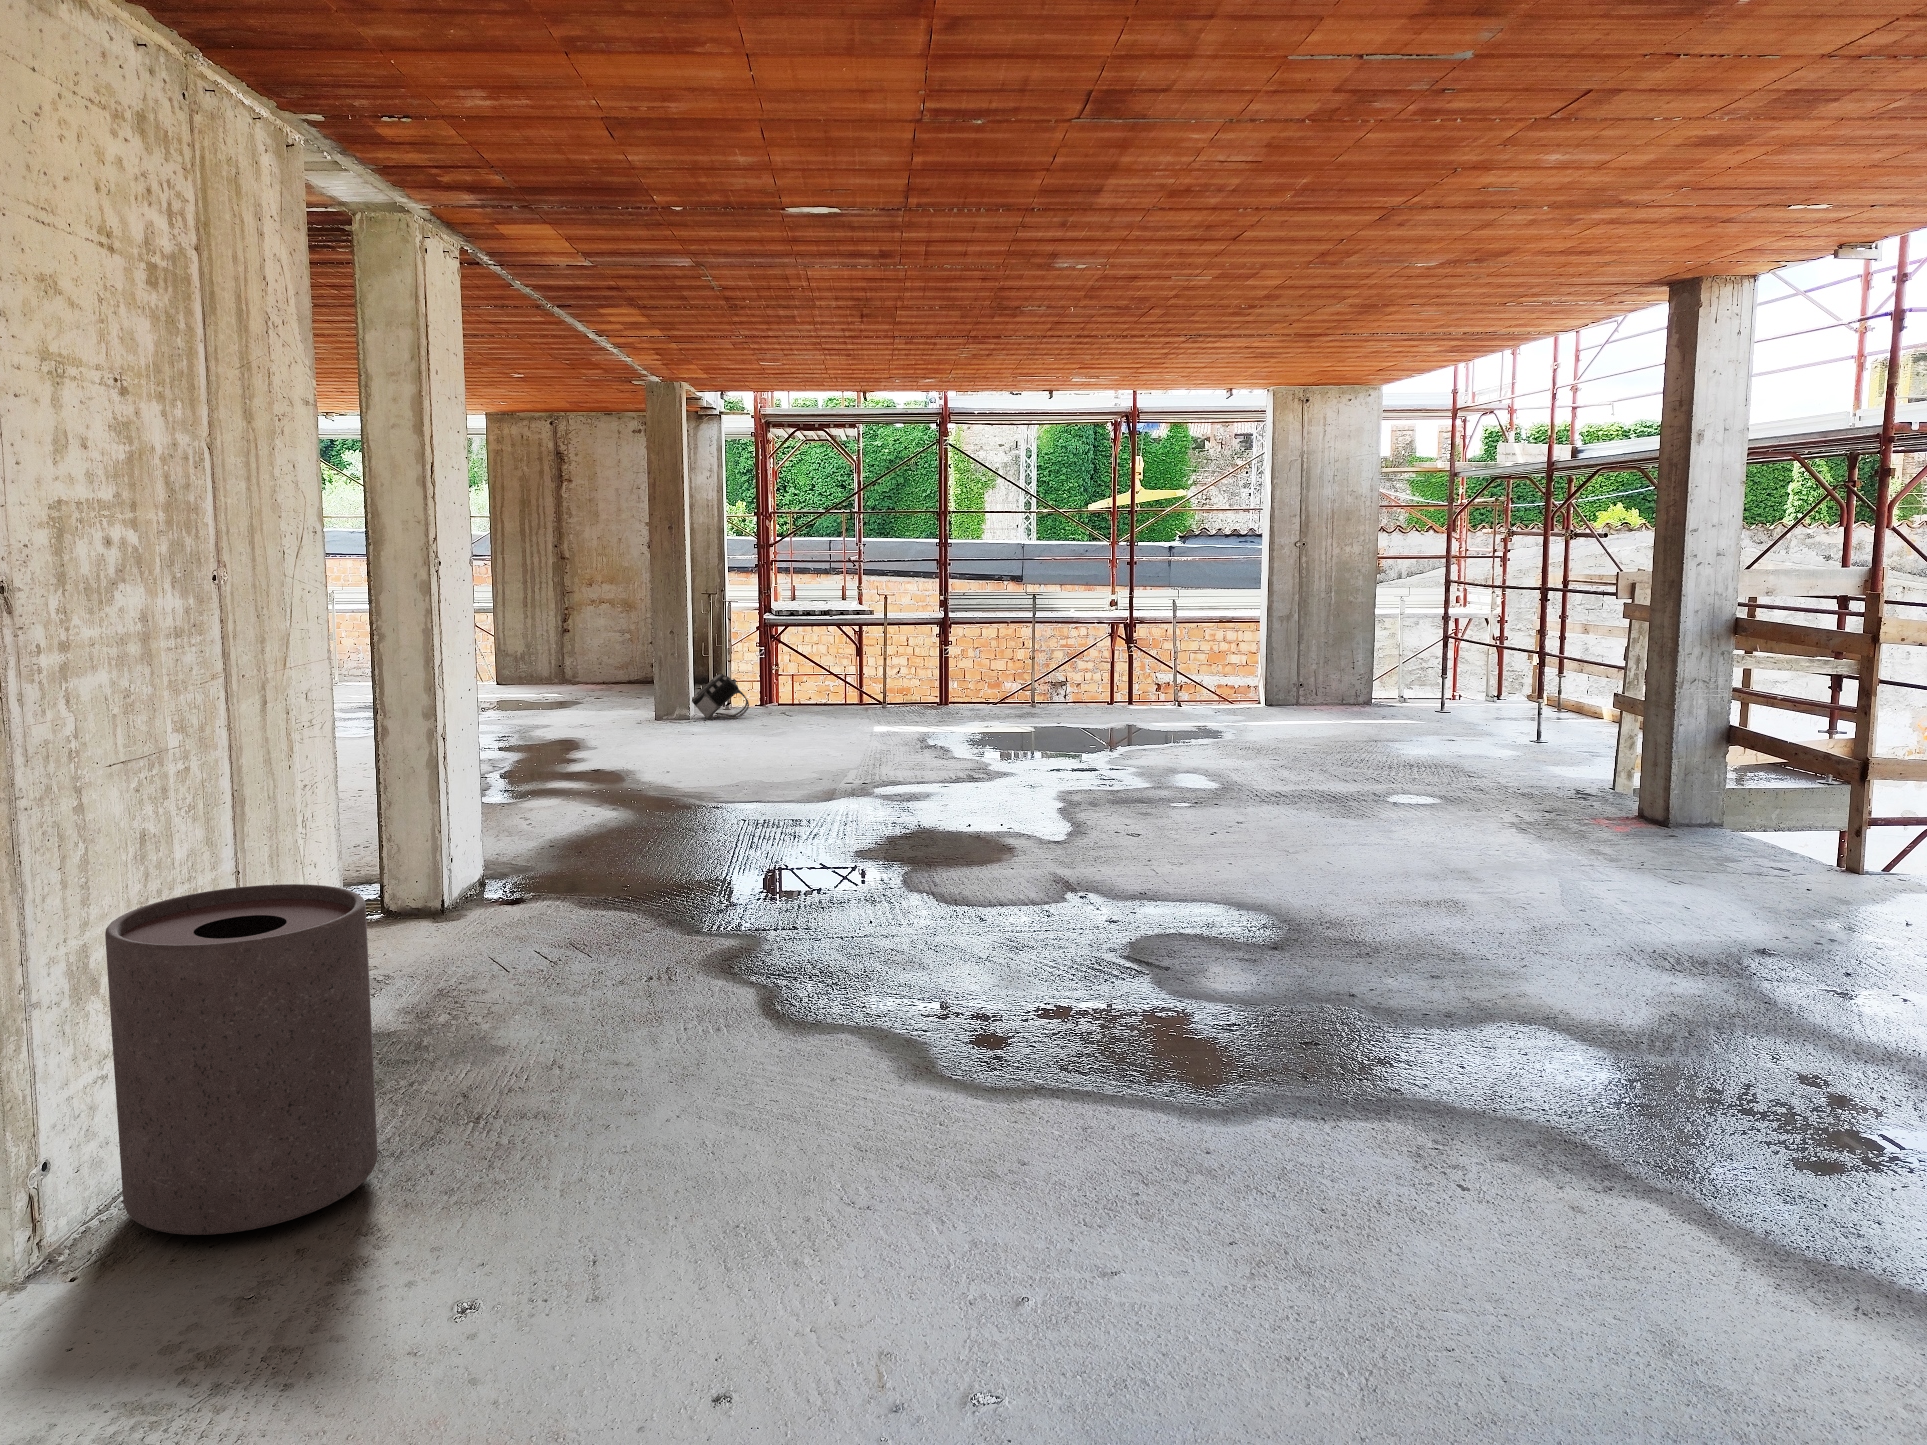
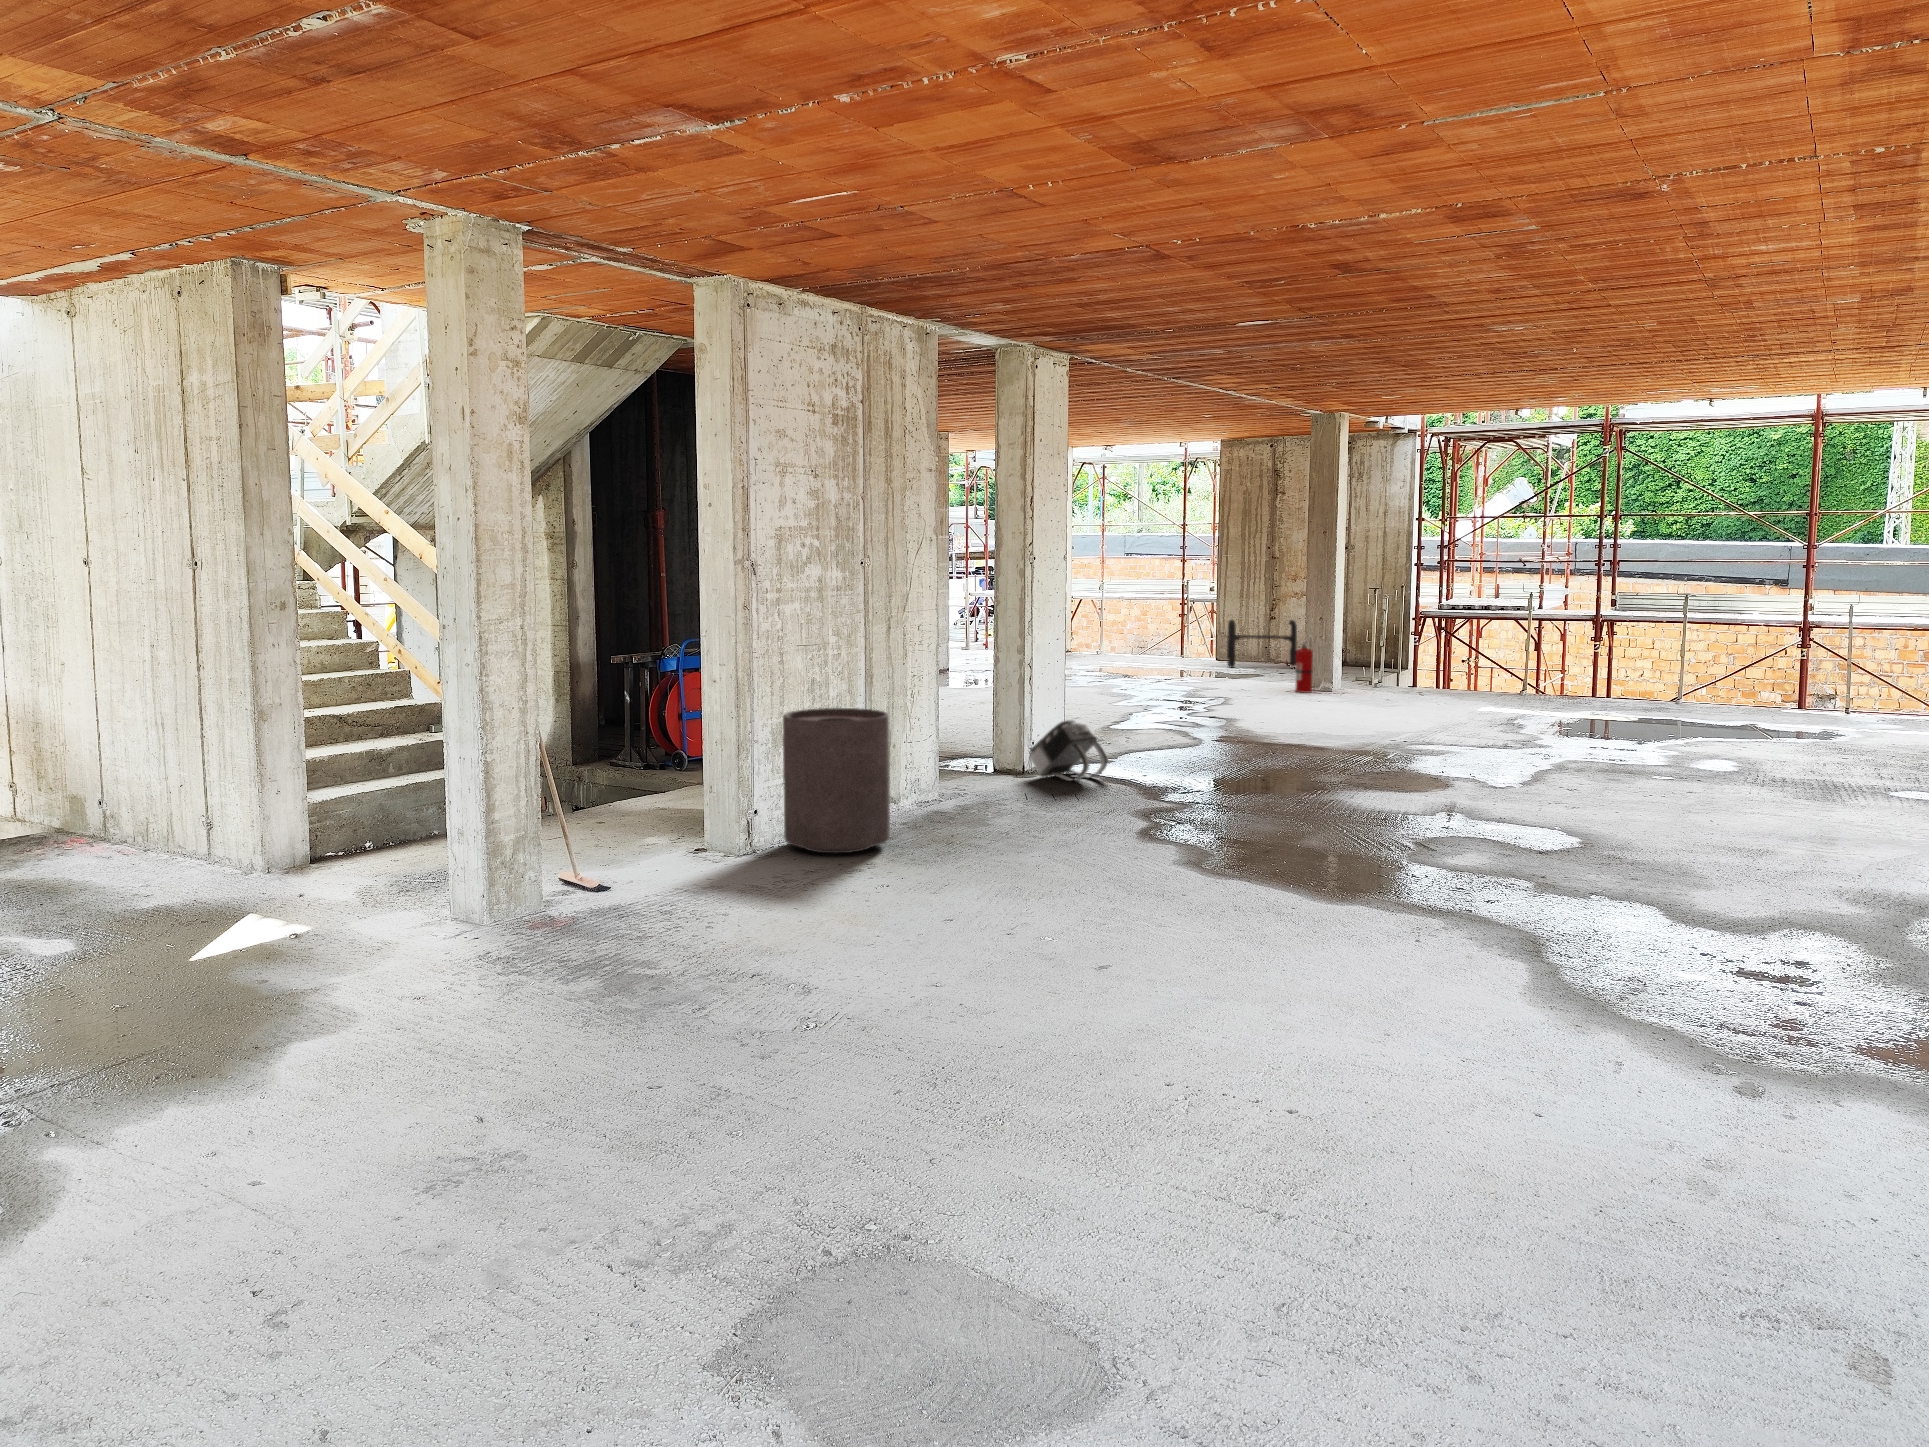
bench: none [512,632,602,695] -> present [1227,620,1297,668]
fire extinguisher: none [644,660,665,724] -> present [1295,641,1313,693]
backpack: present [692,674,749,720] -> present [1030,720,1107,781]

